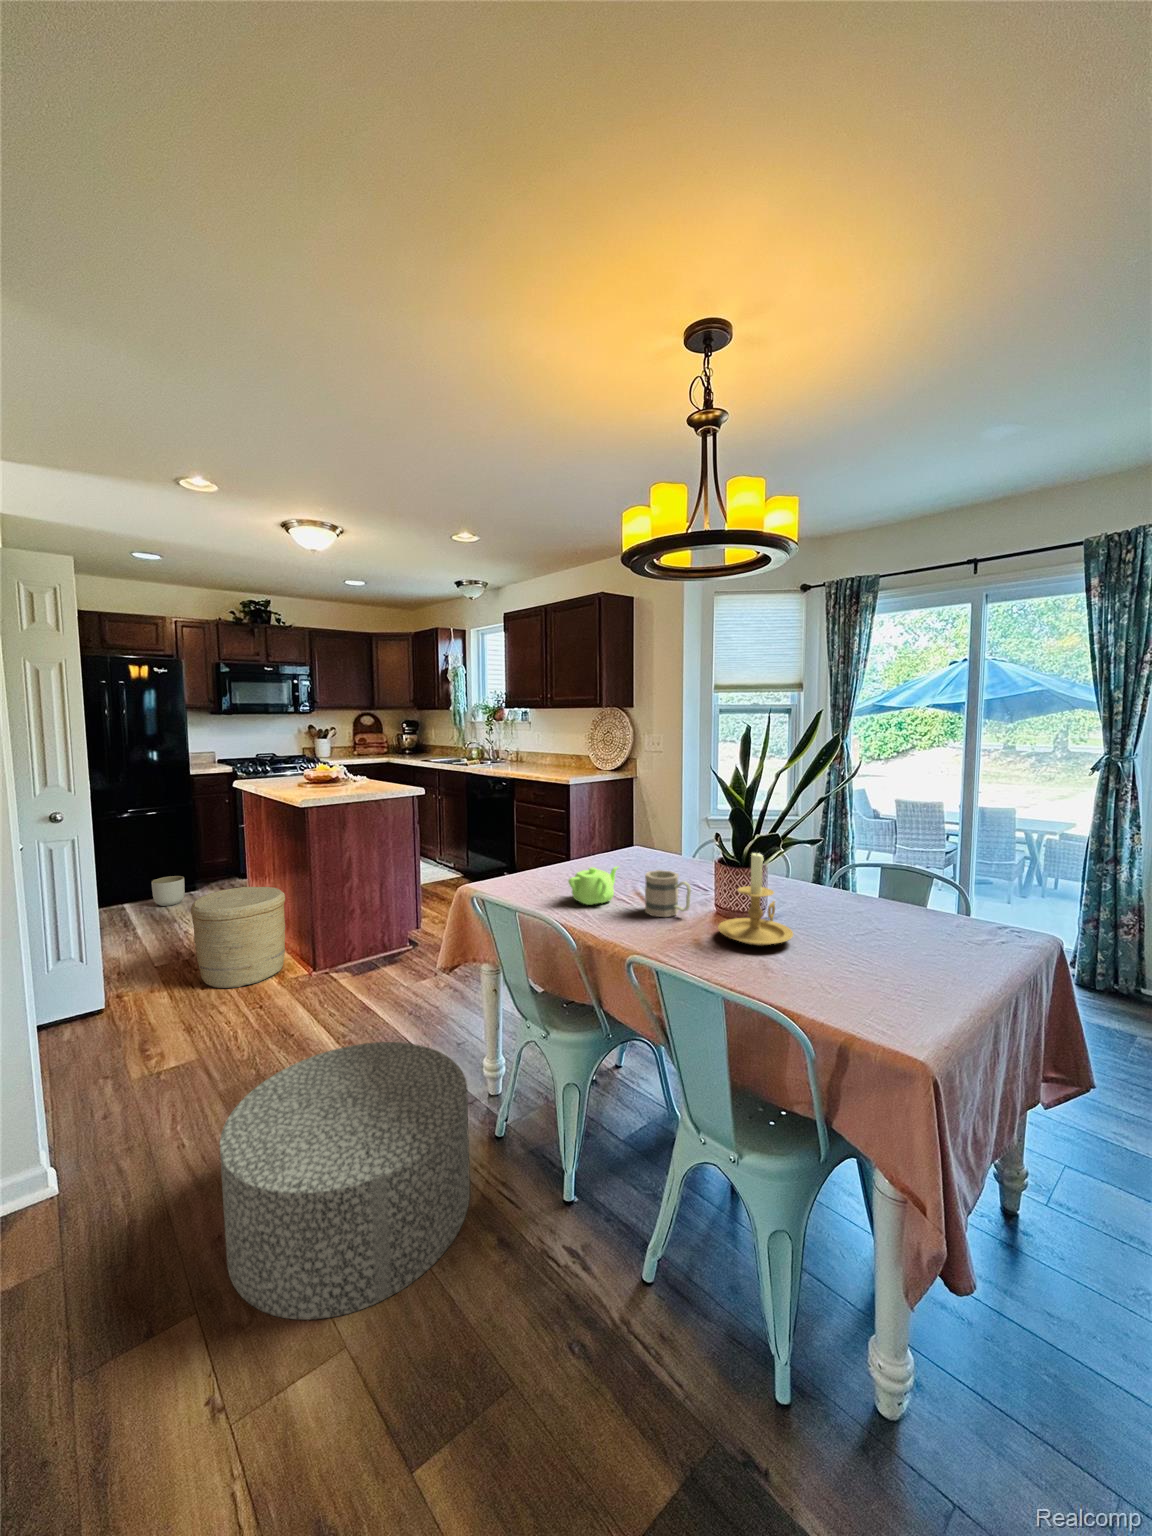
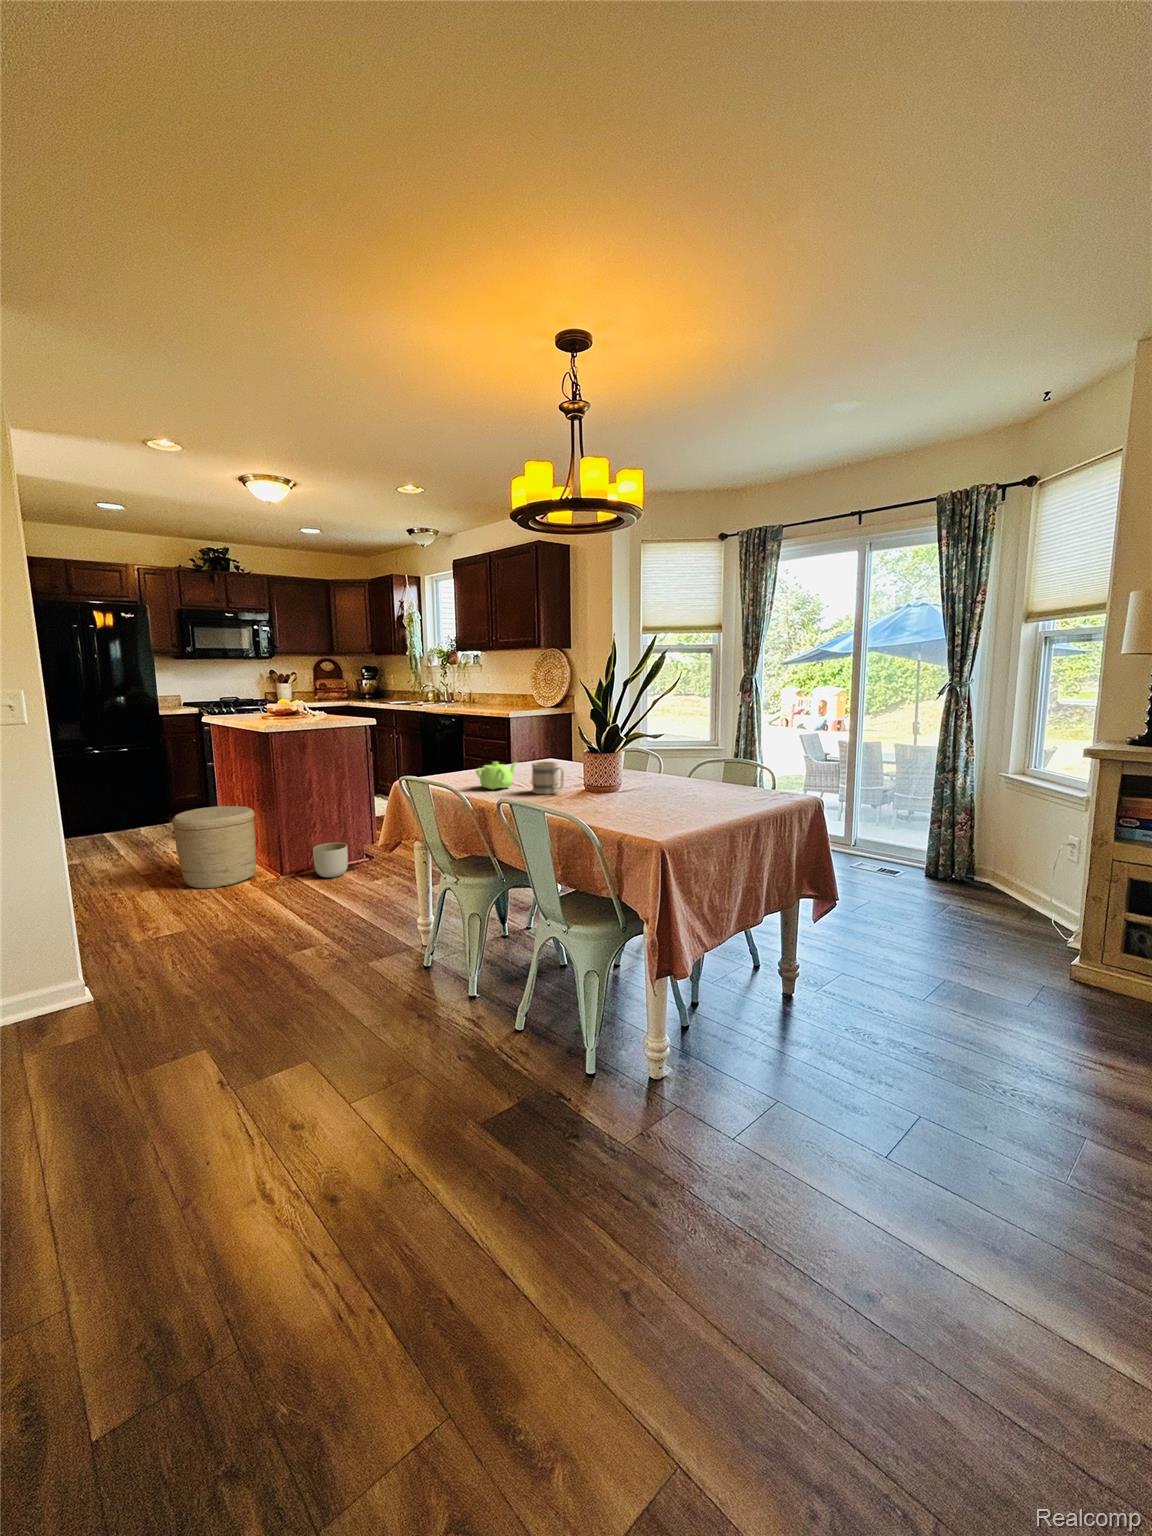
candle holder: present [718,851,793,946] -> none [576,737,629,805]
planter: present [152,876,185,906] -> present [313,843,348,878]
ottoman: present [220,1042,470,1320] -> none [214,898,402,1053]

